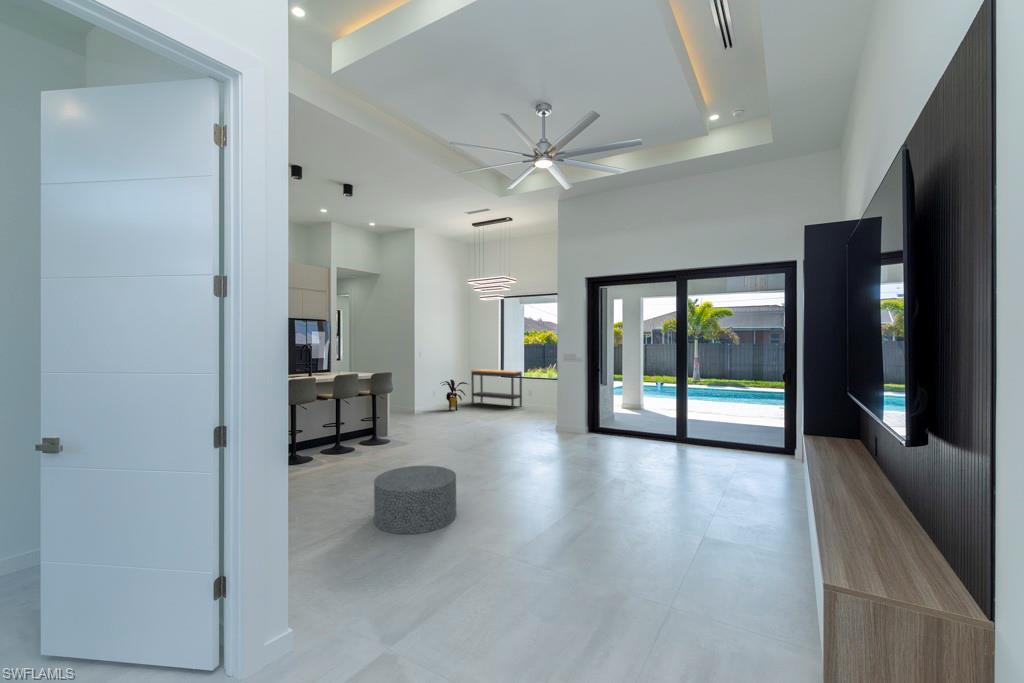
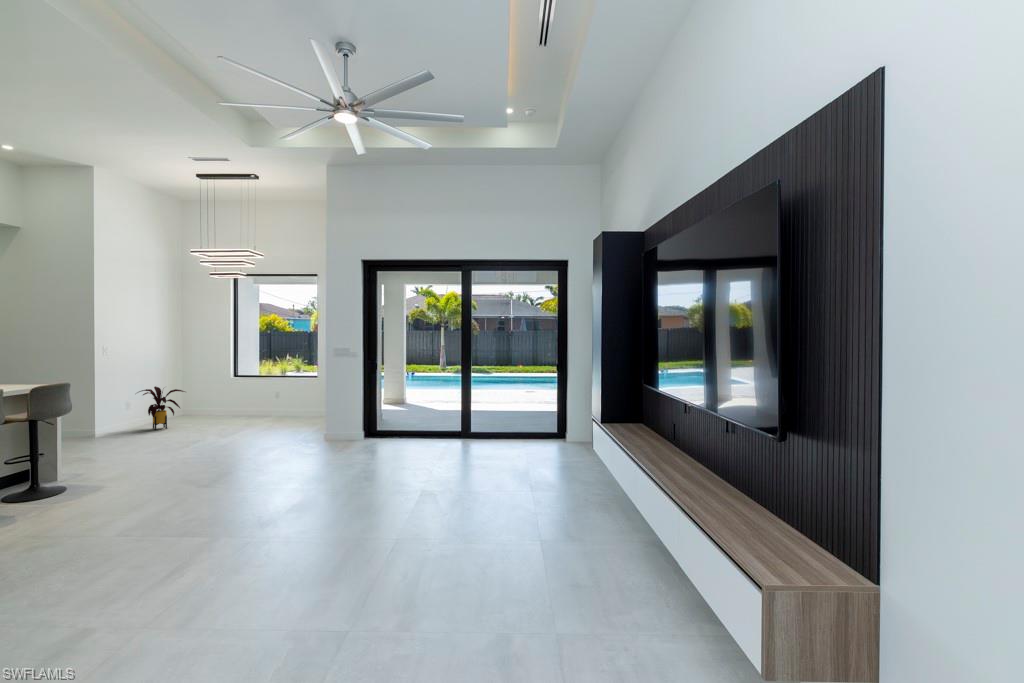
console table: present [471,369,522,409] -> none [185,372,263,420]
ottoman: present [374,466,456,534] -> none [113,489,242,584]

